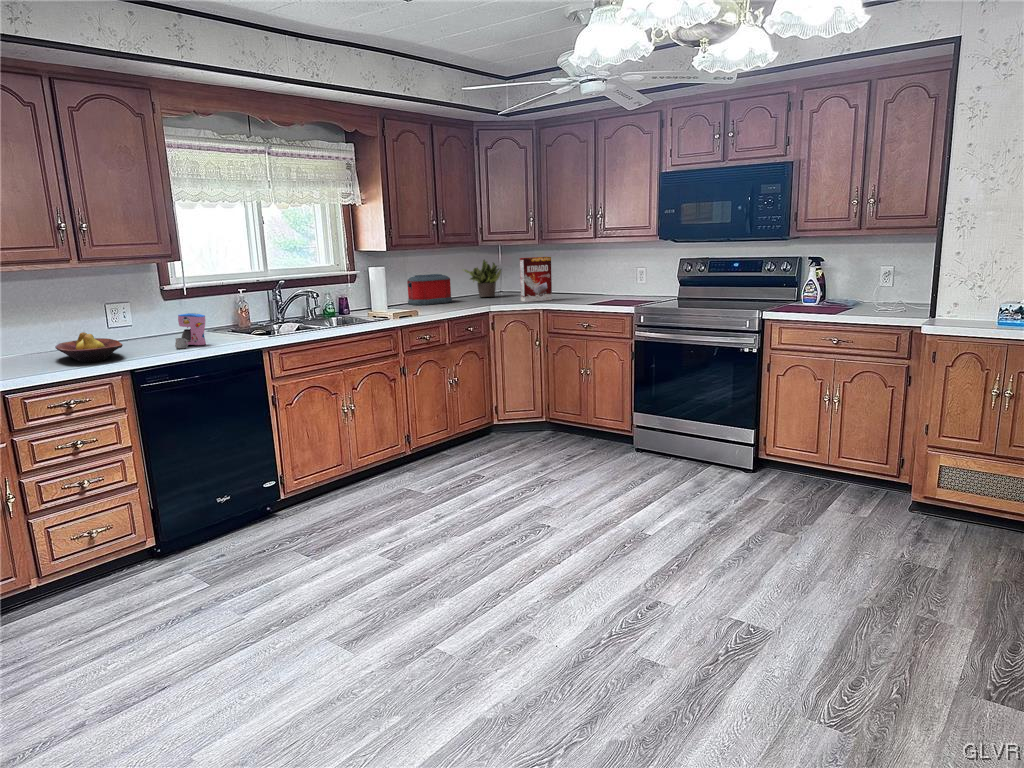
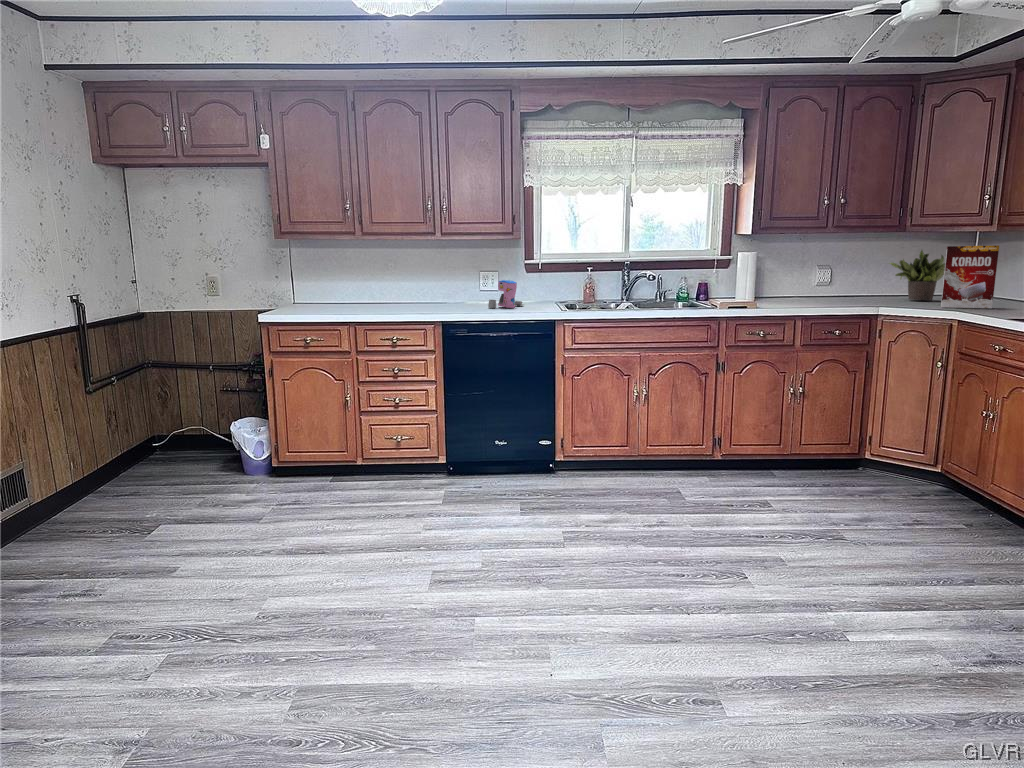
toaster: present [407,274,452,305] -> none [796,266,855,301]
fruit bowl: present [55,332,123,362] -> none [409,288,456,309]

